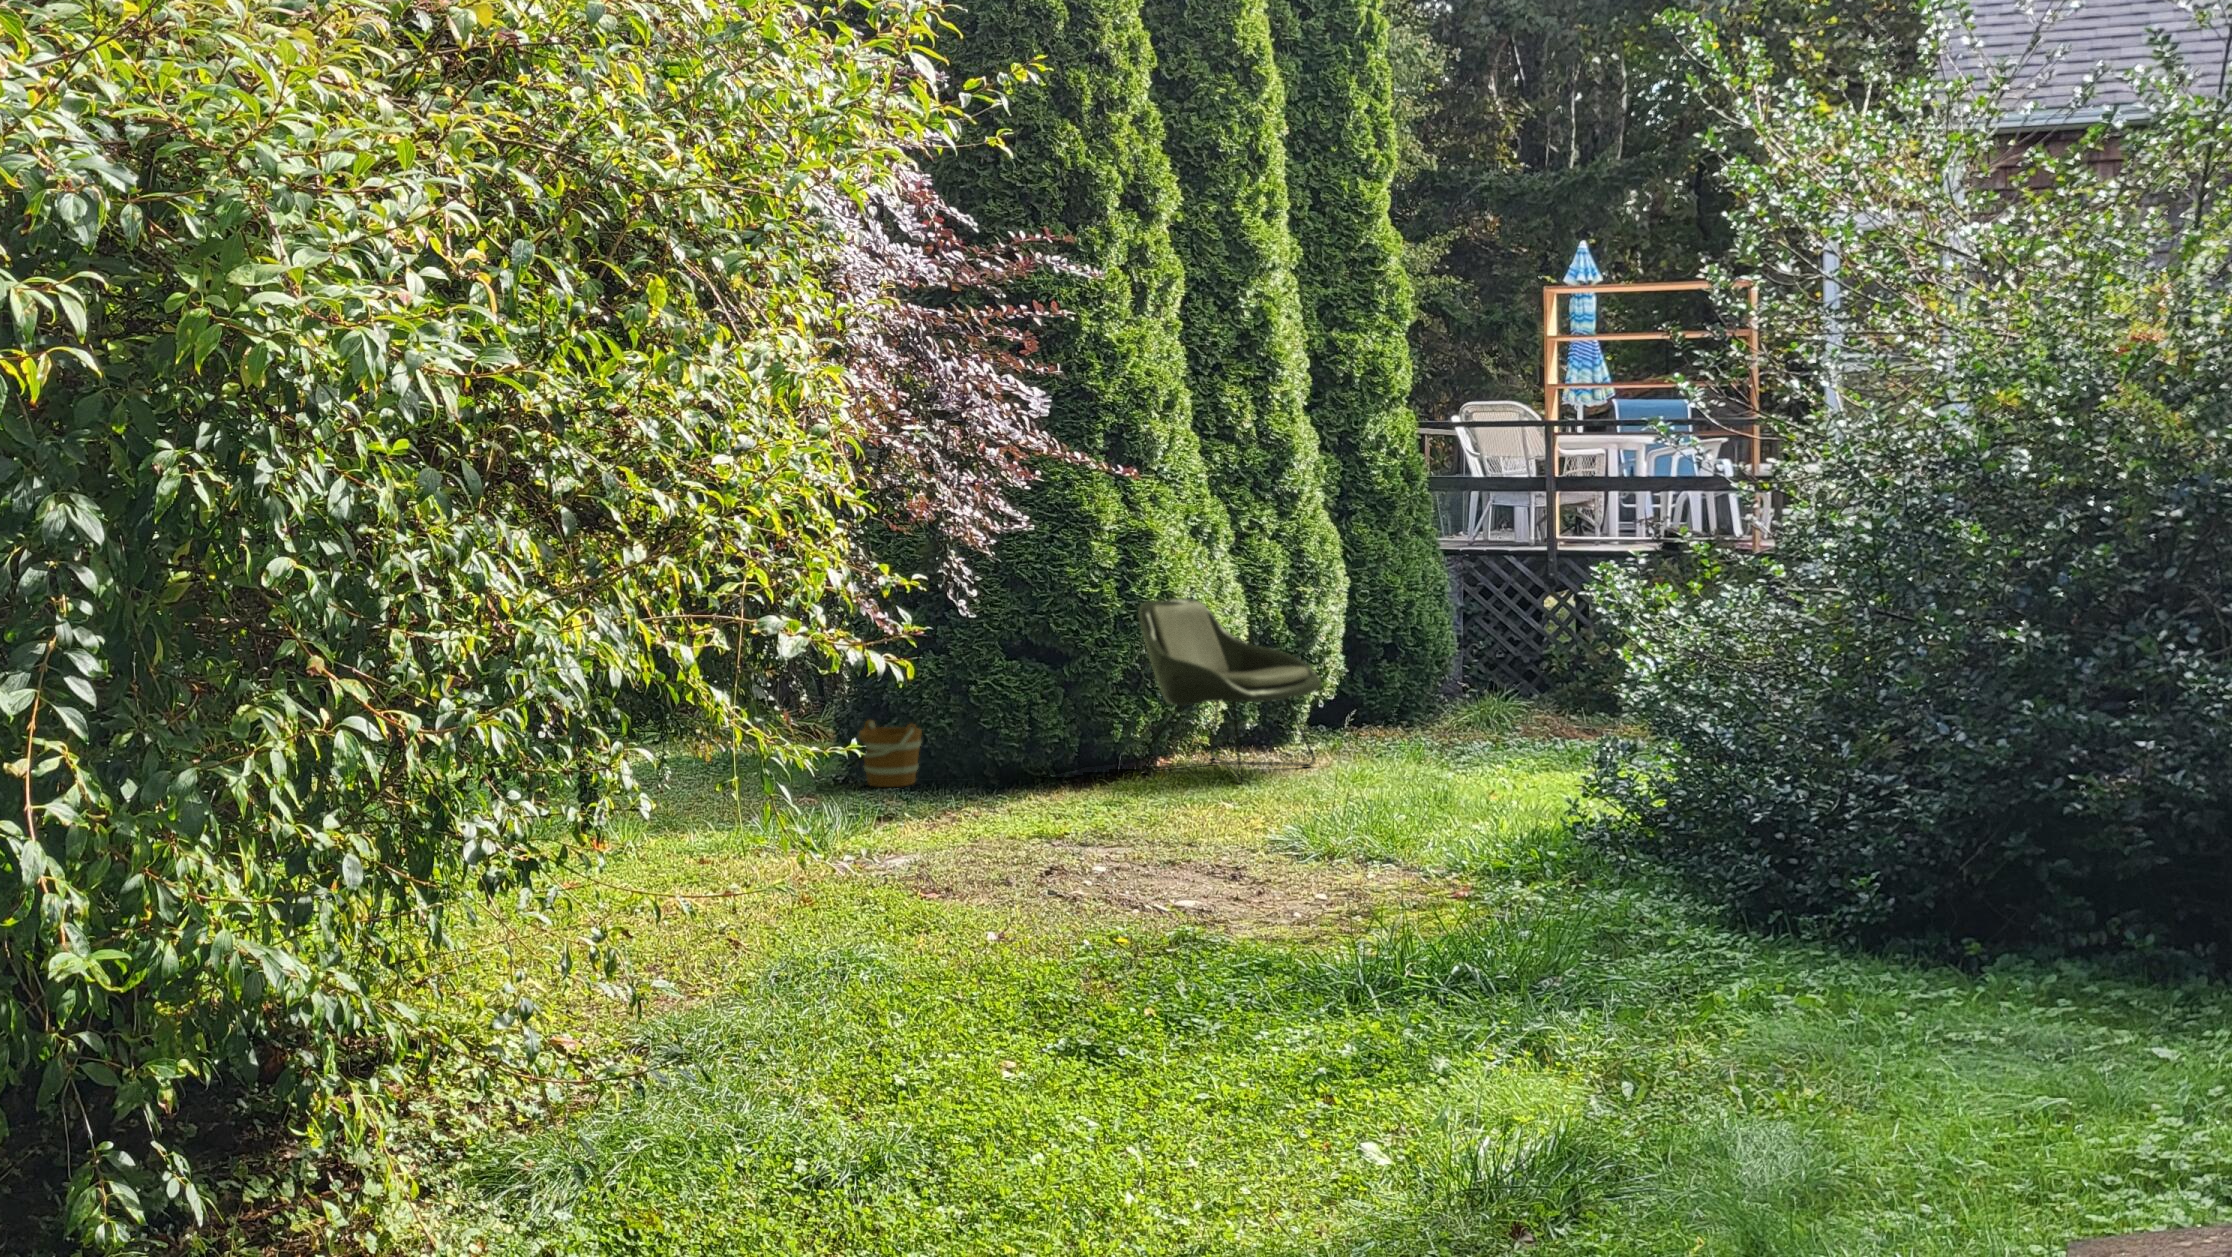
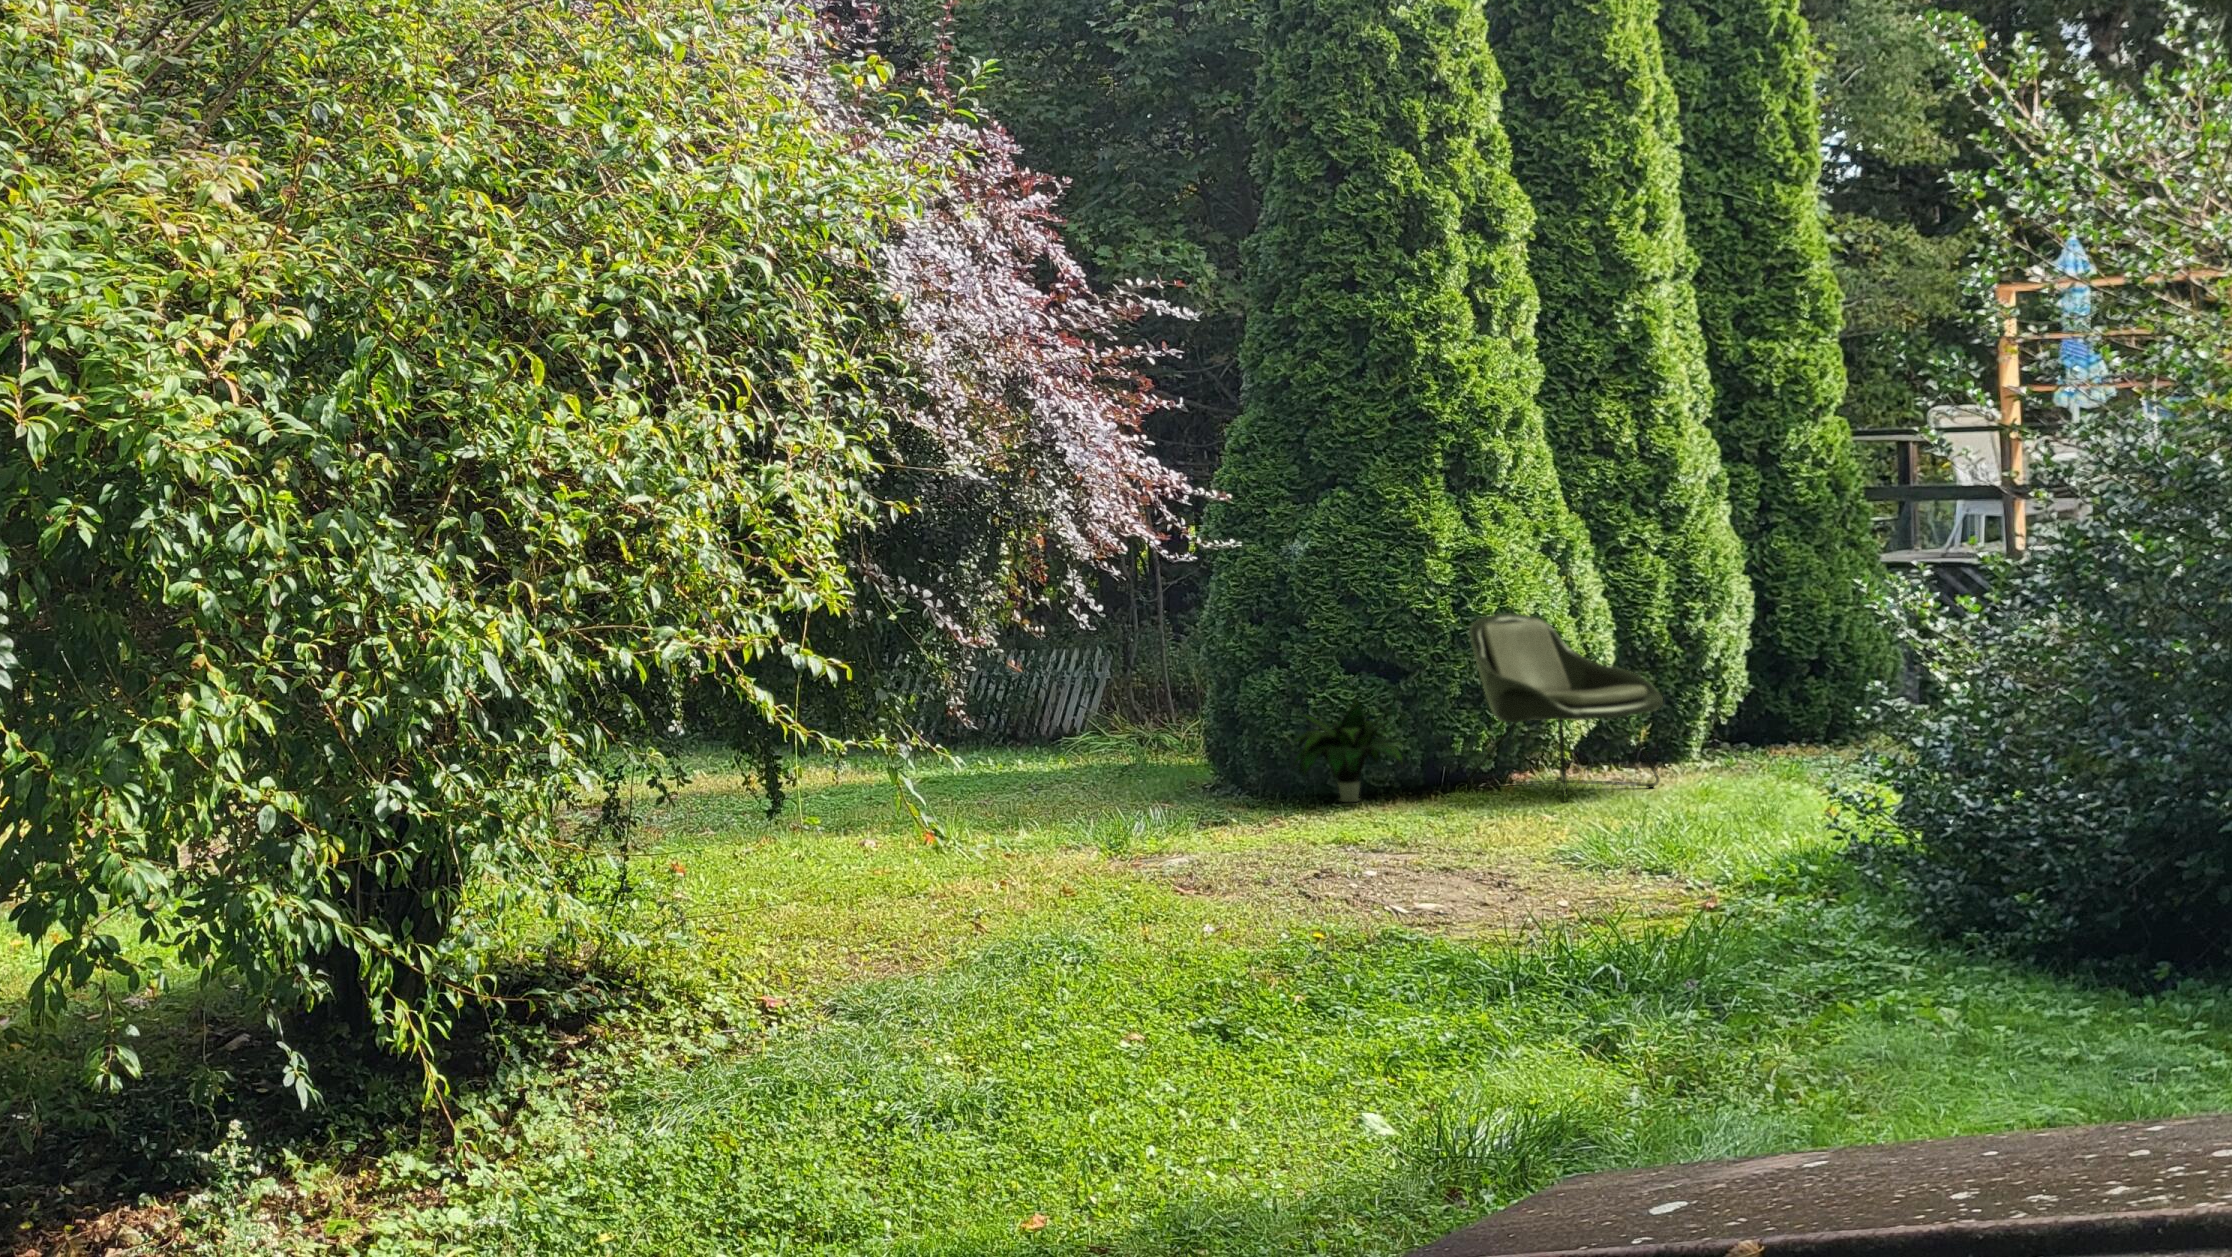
potted plant: none [965,680,1088,790] -> present [1292,698,1404,802]
bucket: present [858,720,922,787] -> none [1193,732,1255,796]

